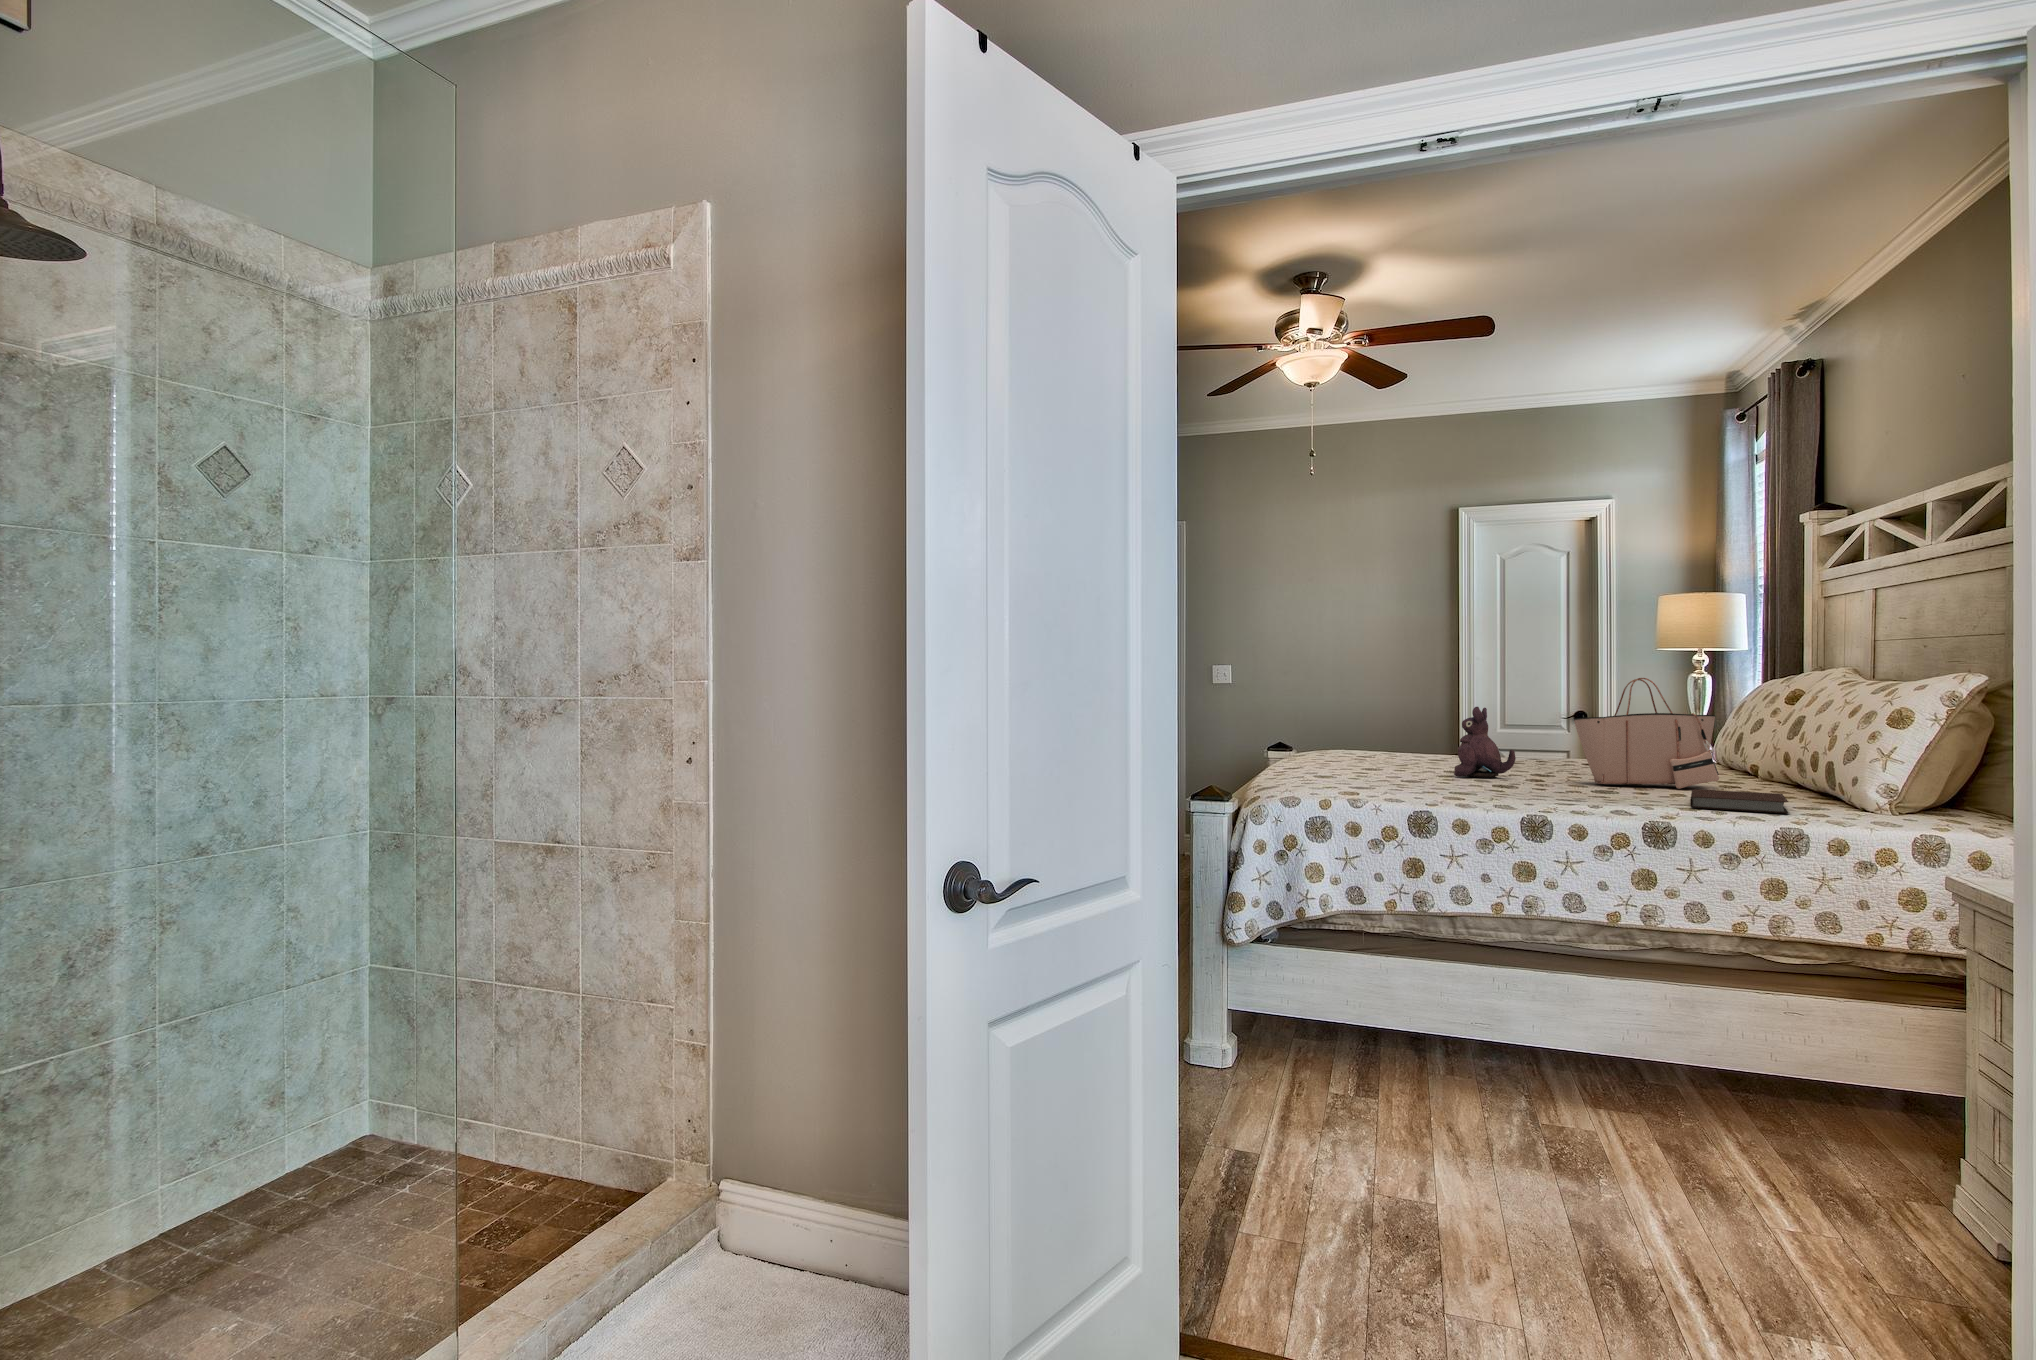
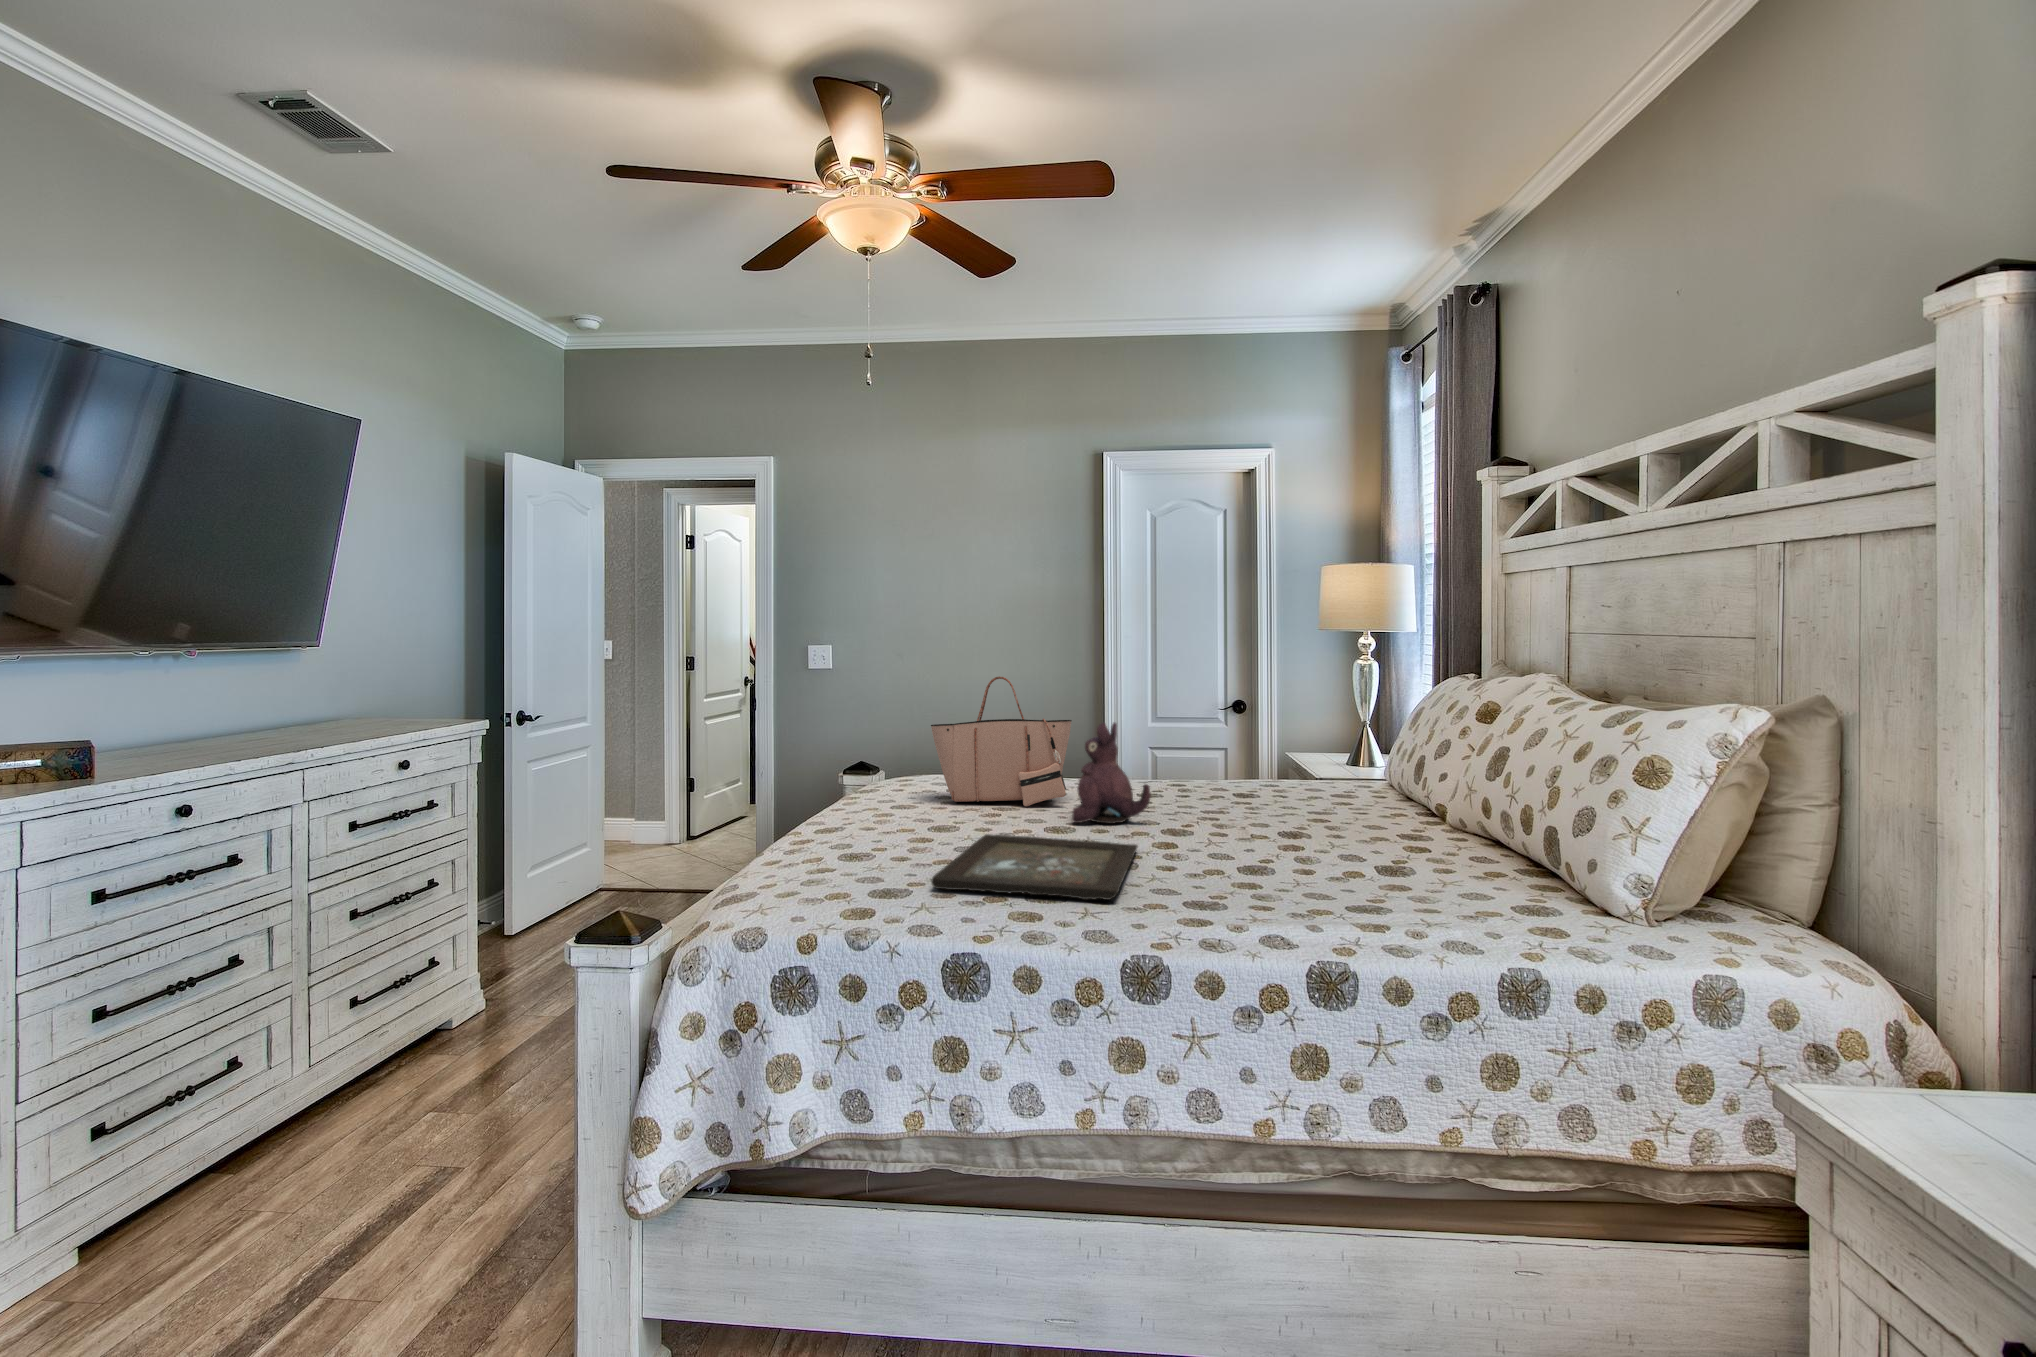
tote bag: present [1574,678,1719,789] -> present [931,676,1072,806]
tray: none [1382,775,1512,797] -> present [932,834,1137,900]
notebook: present [1690,790,1788,813] -> none [1373,865,1515,931]

